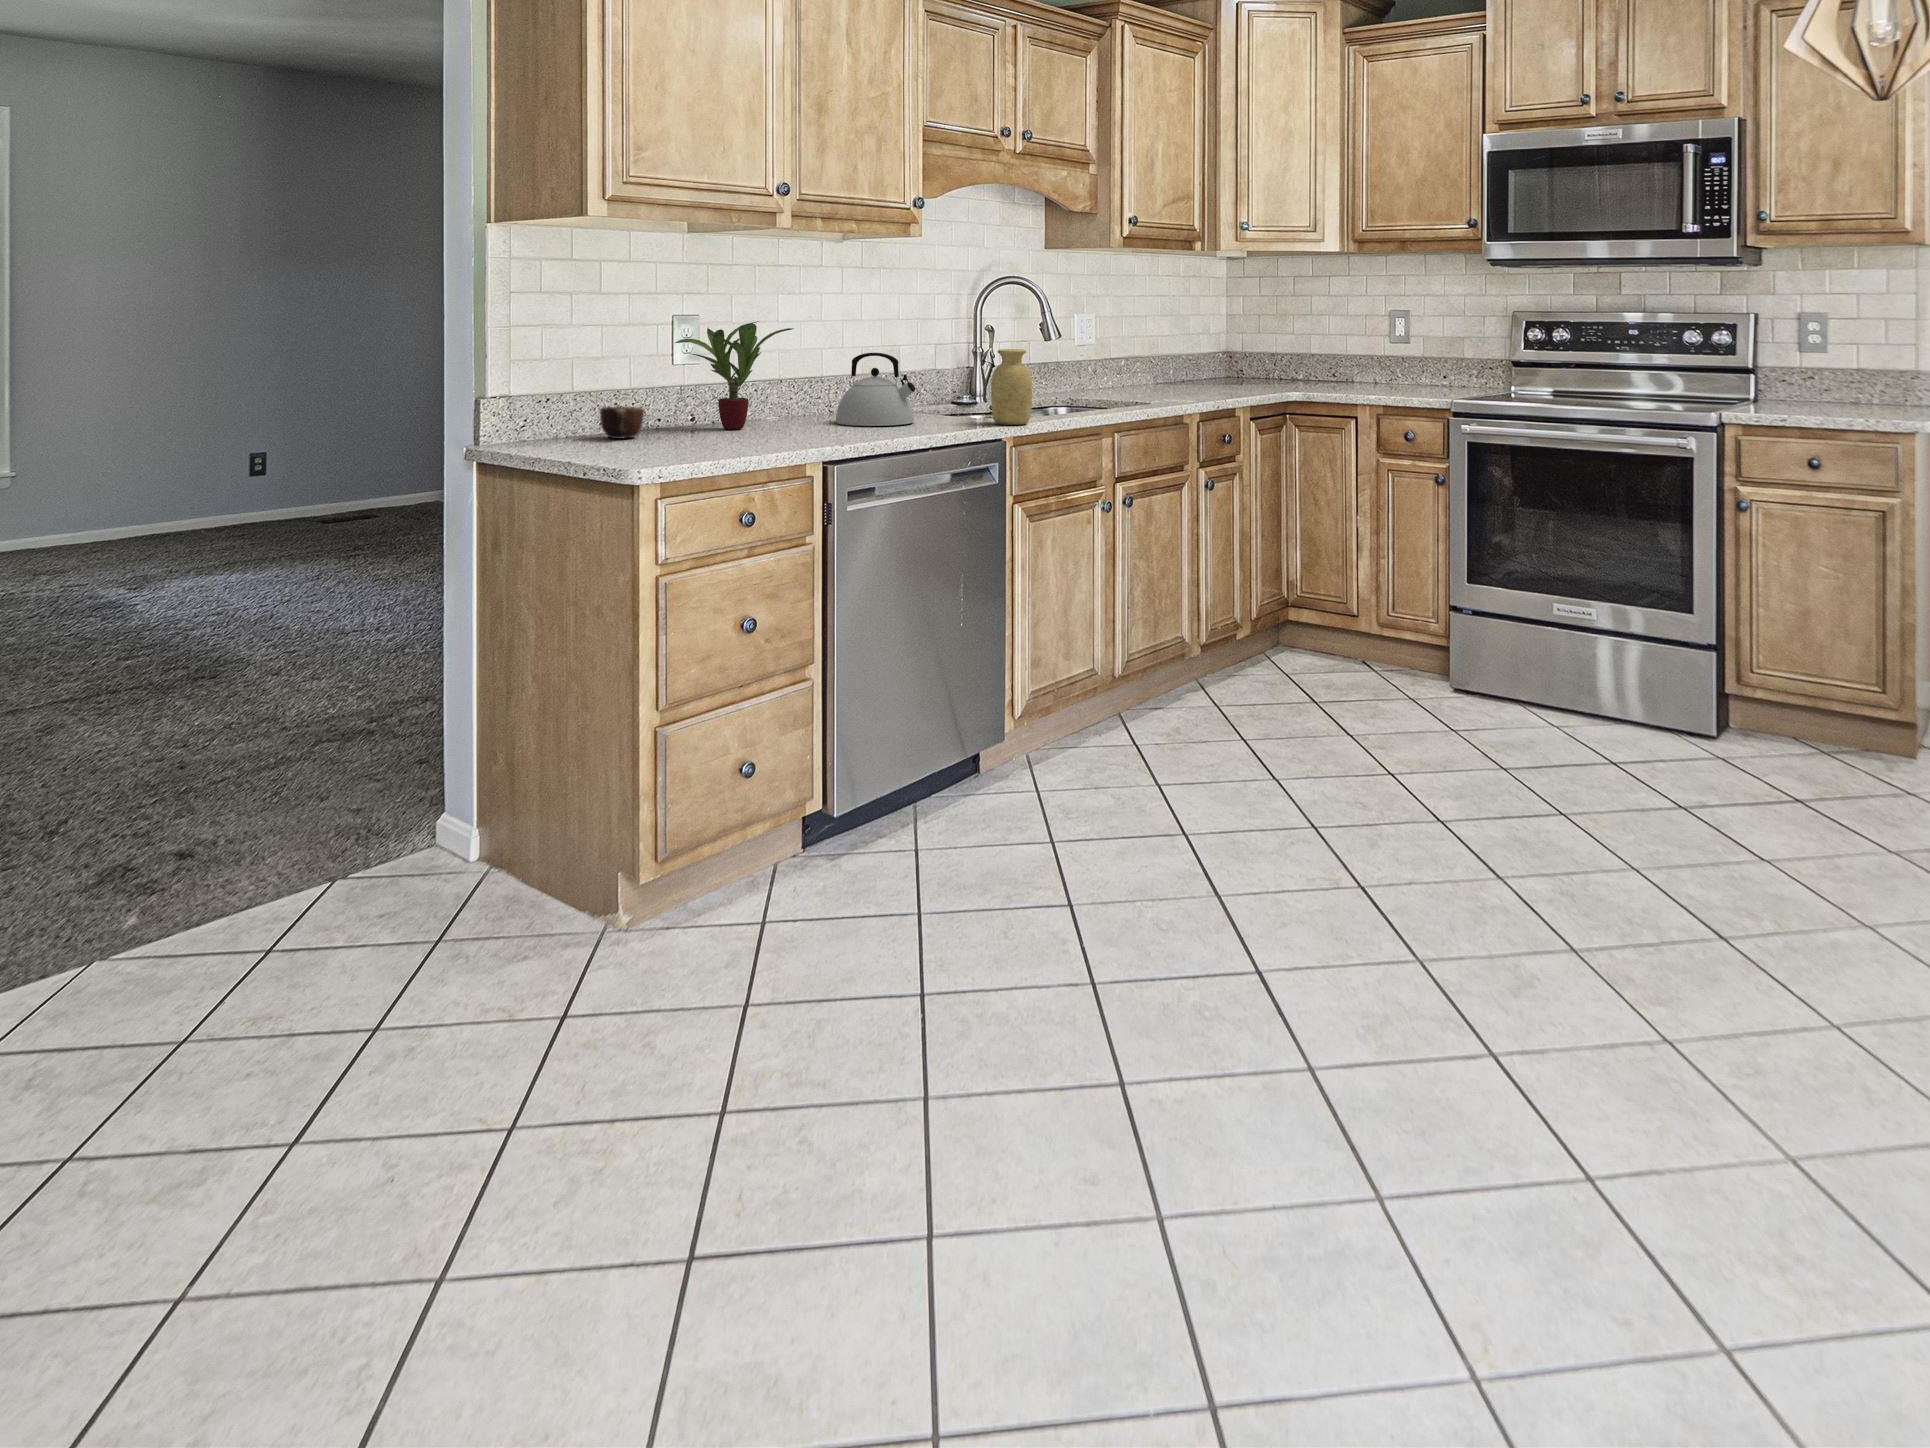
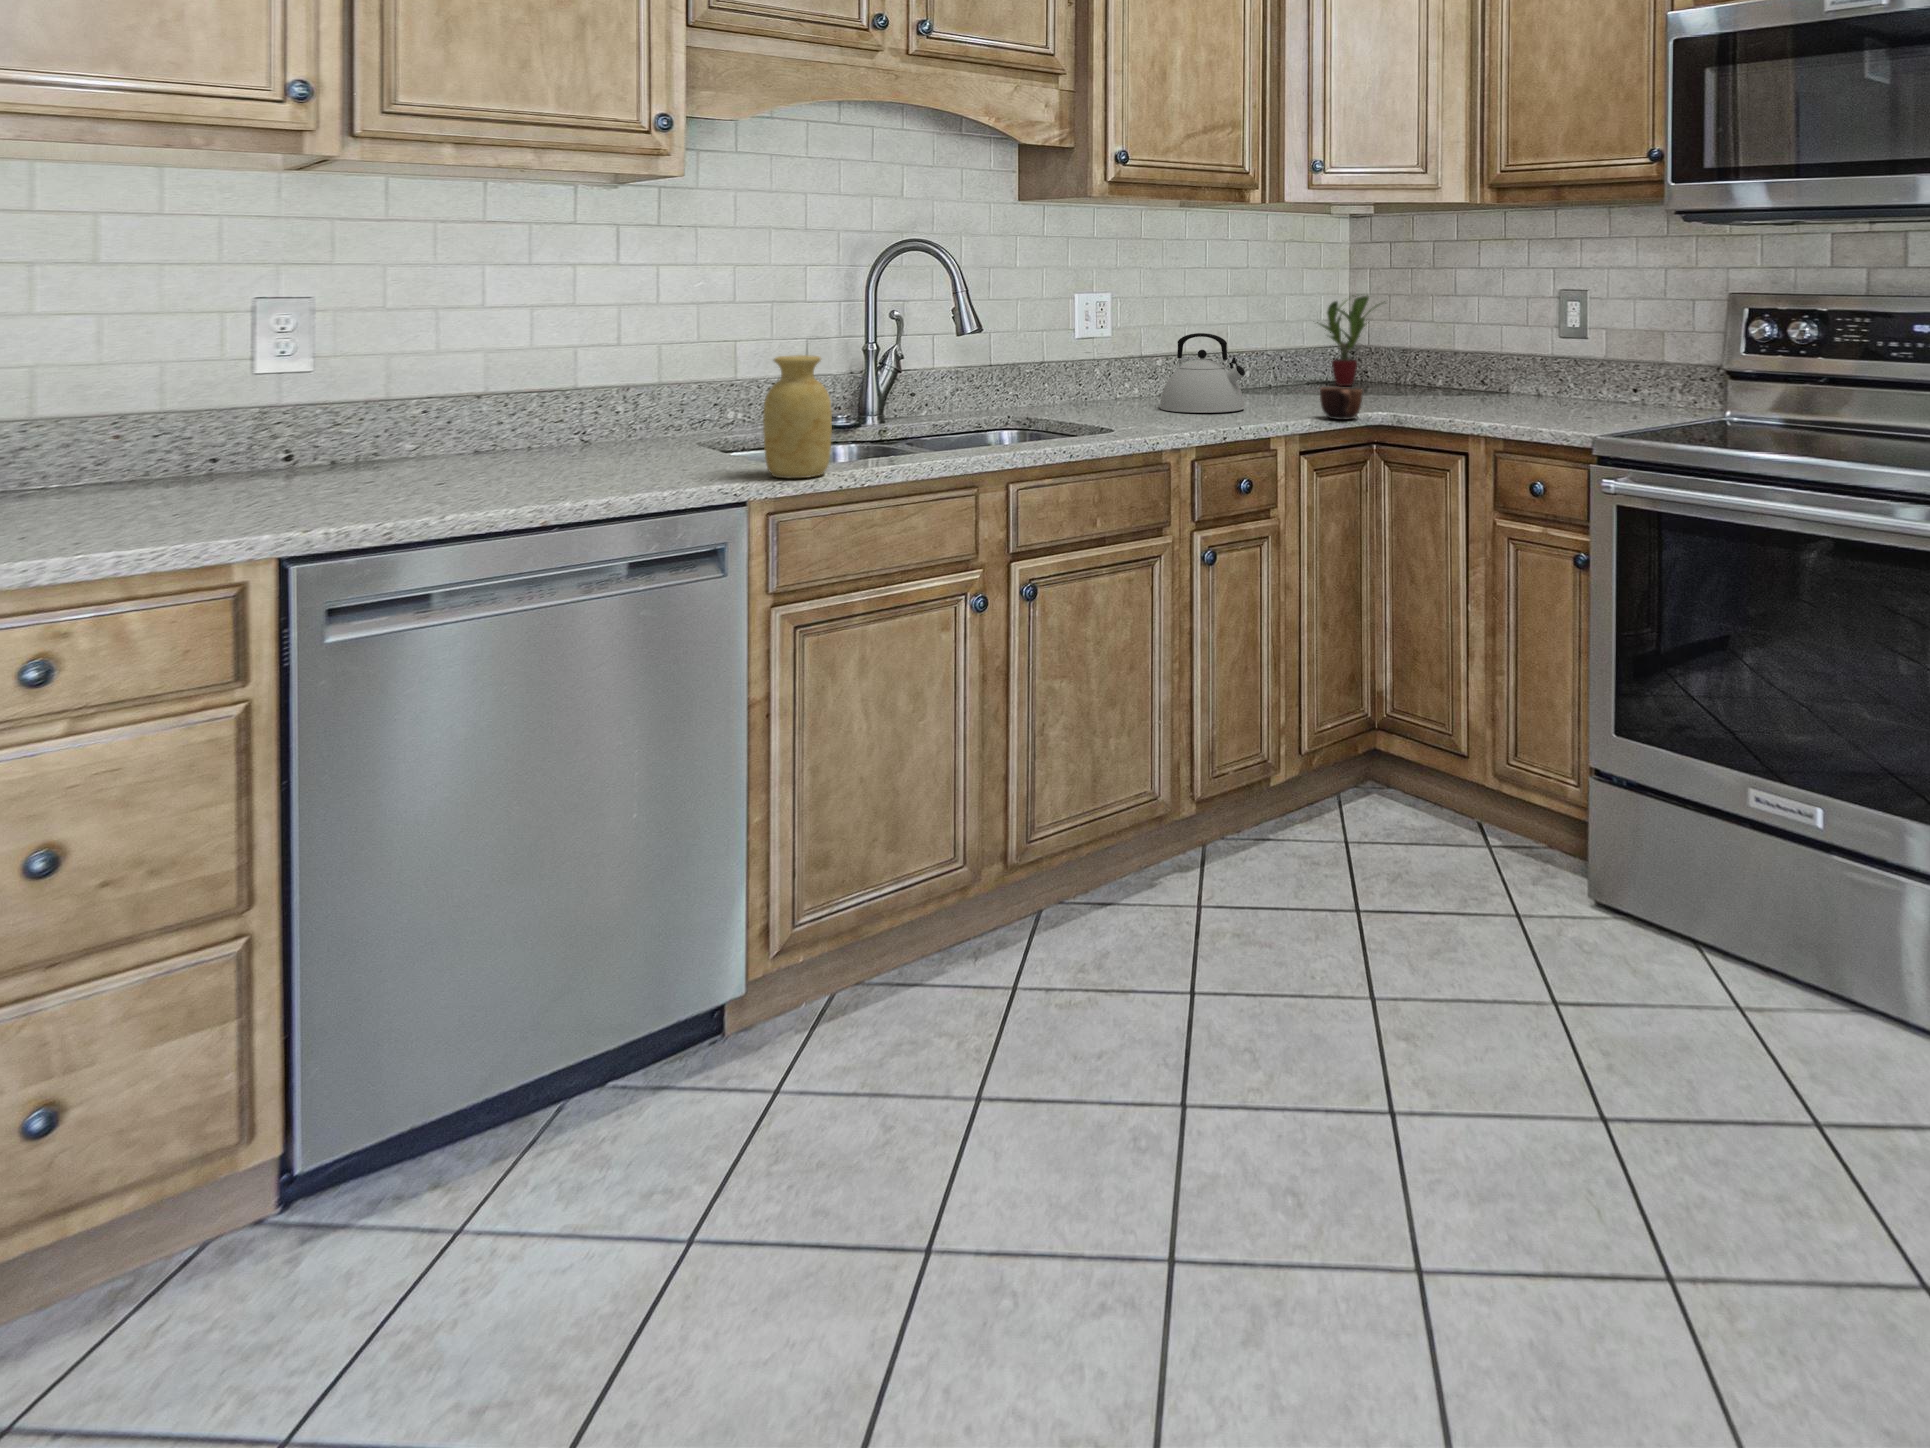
potted plant: present [675,321,793,429] -> present [1317,296,1380,386]
kettle: present [835,353,915,426] -> present [1160,333,1245,413]
mug: present [600,406,644,439] -> present [1320,387,1362,420]

